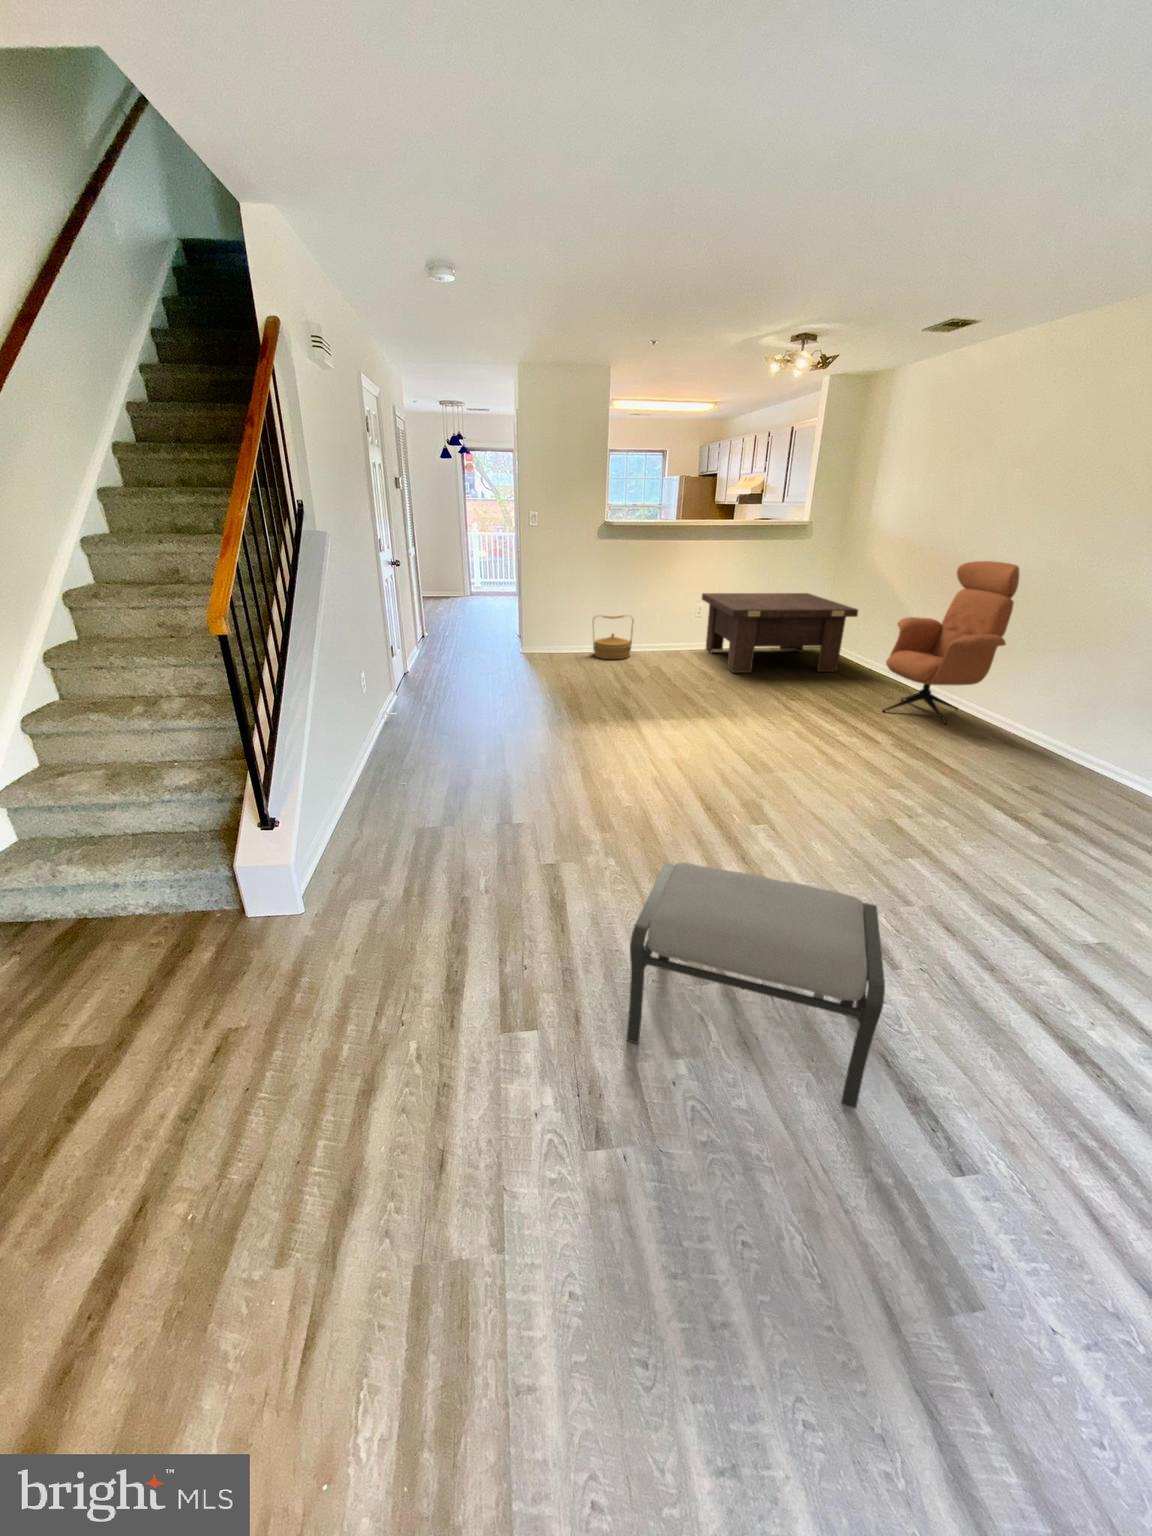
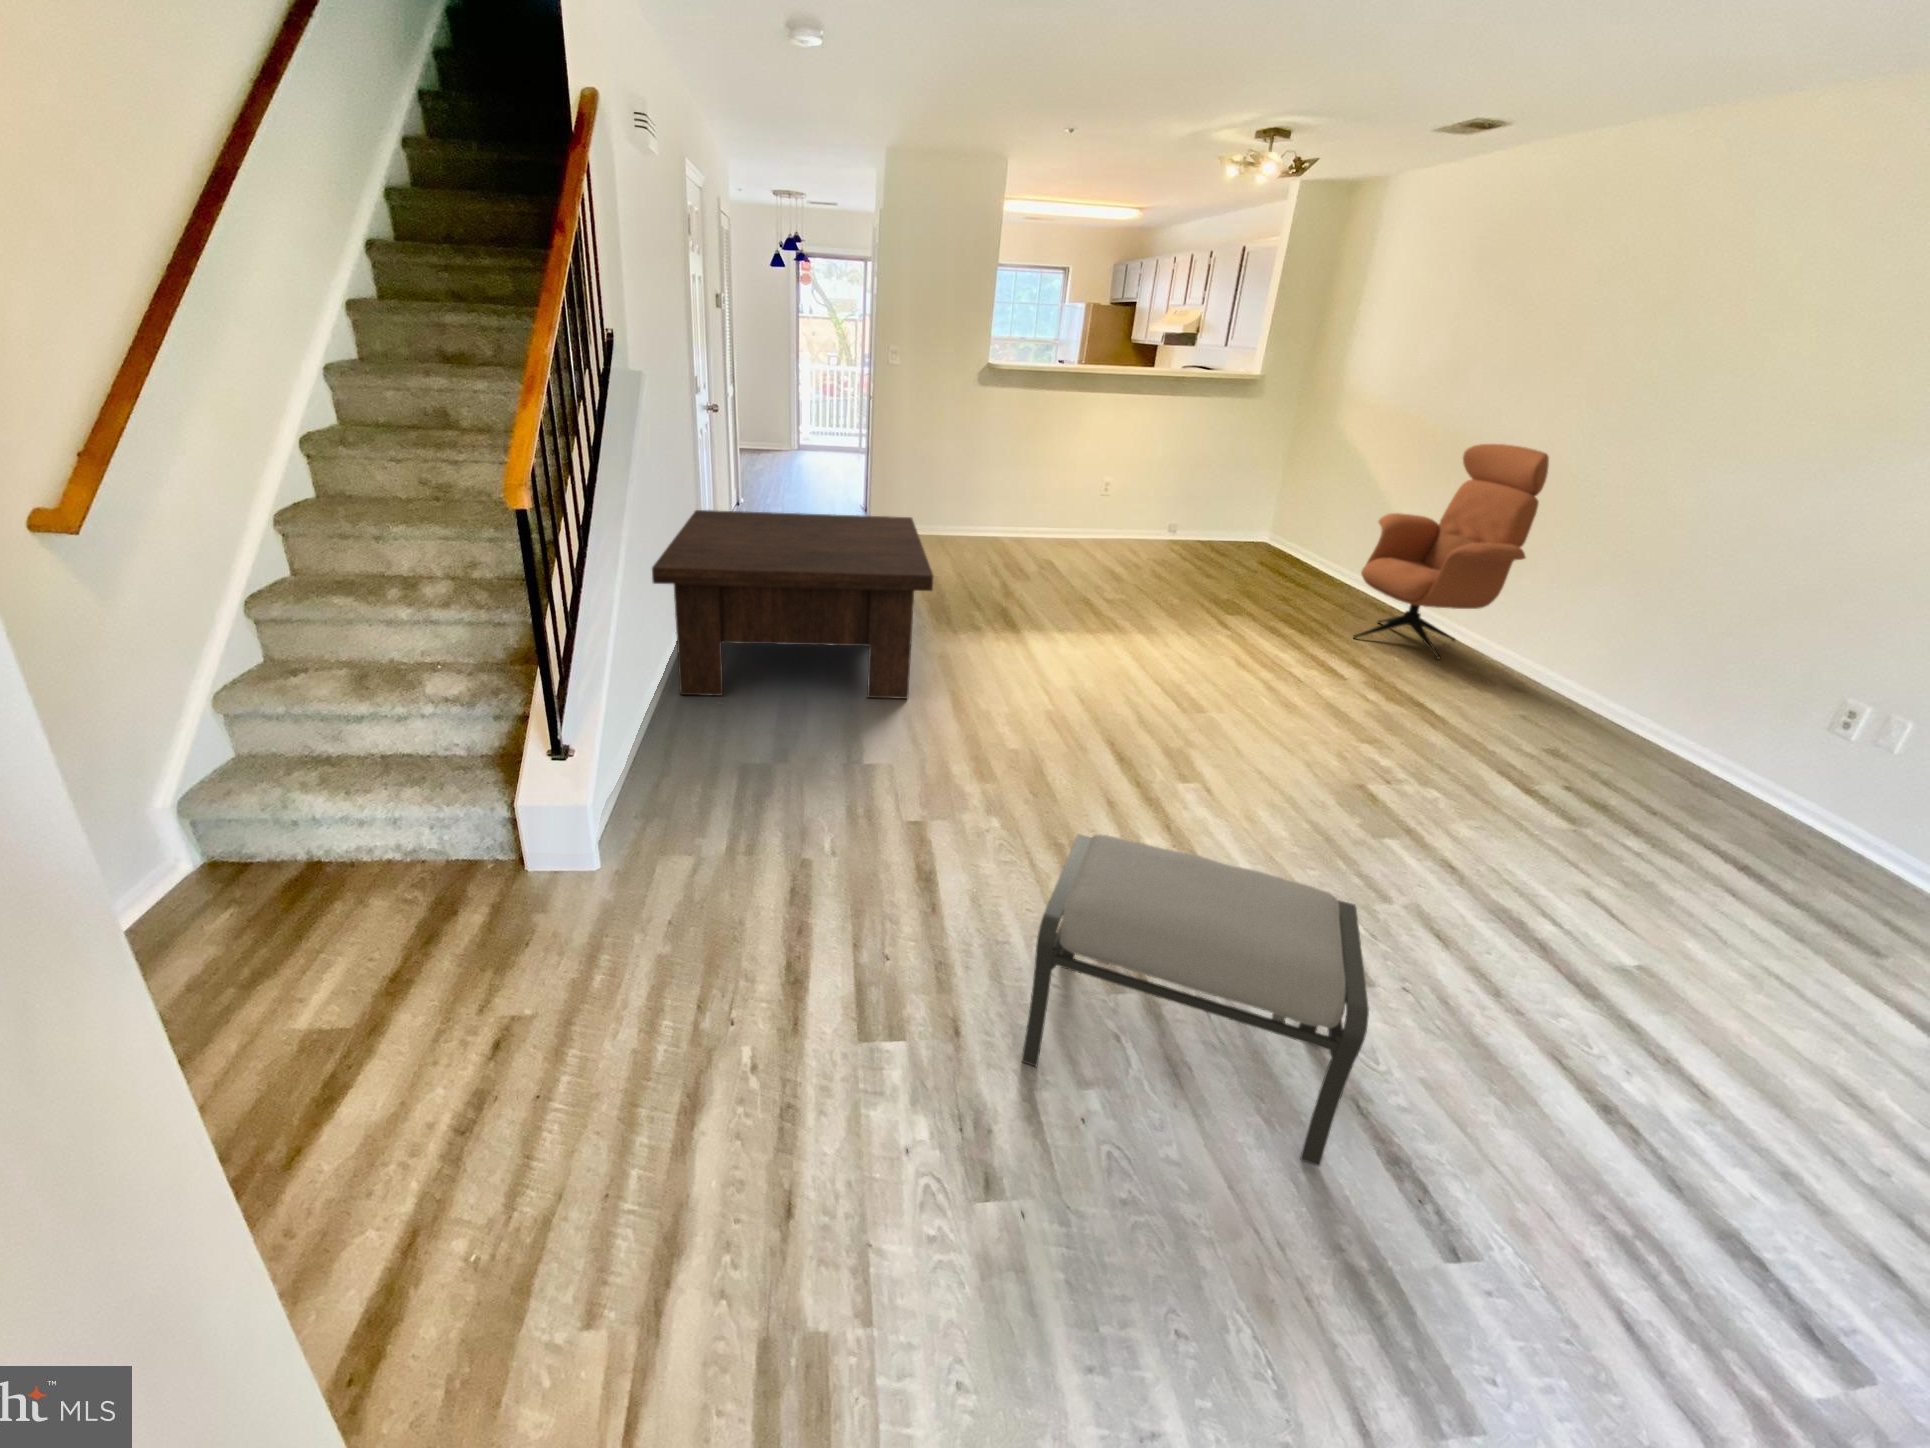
coffee table: present [702,593,858,673] -> present [652,510,933,699]
woven basket: present [593,615,634,659] -> none [964,487,1021,547]

